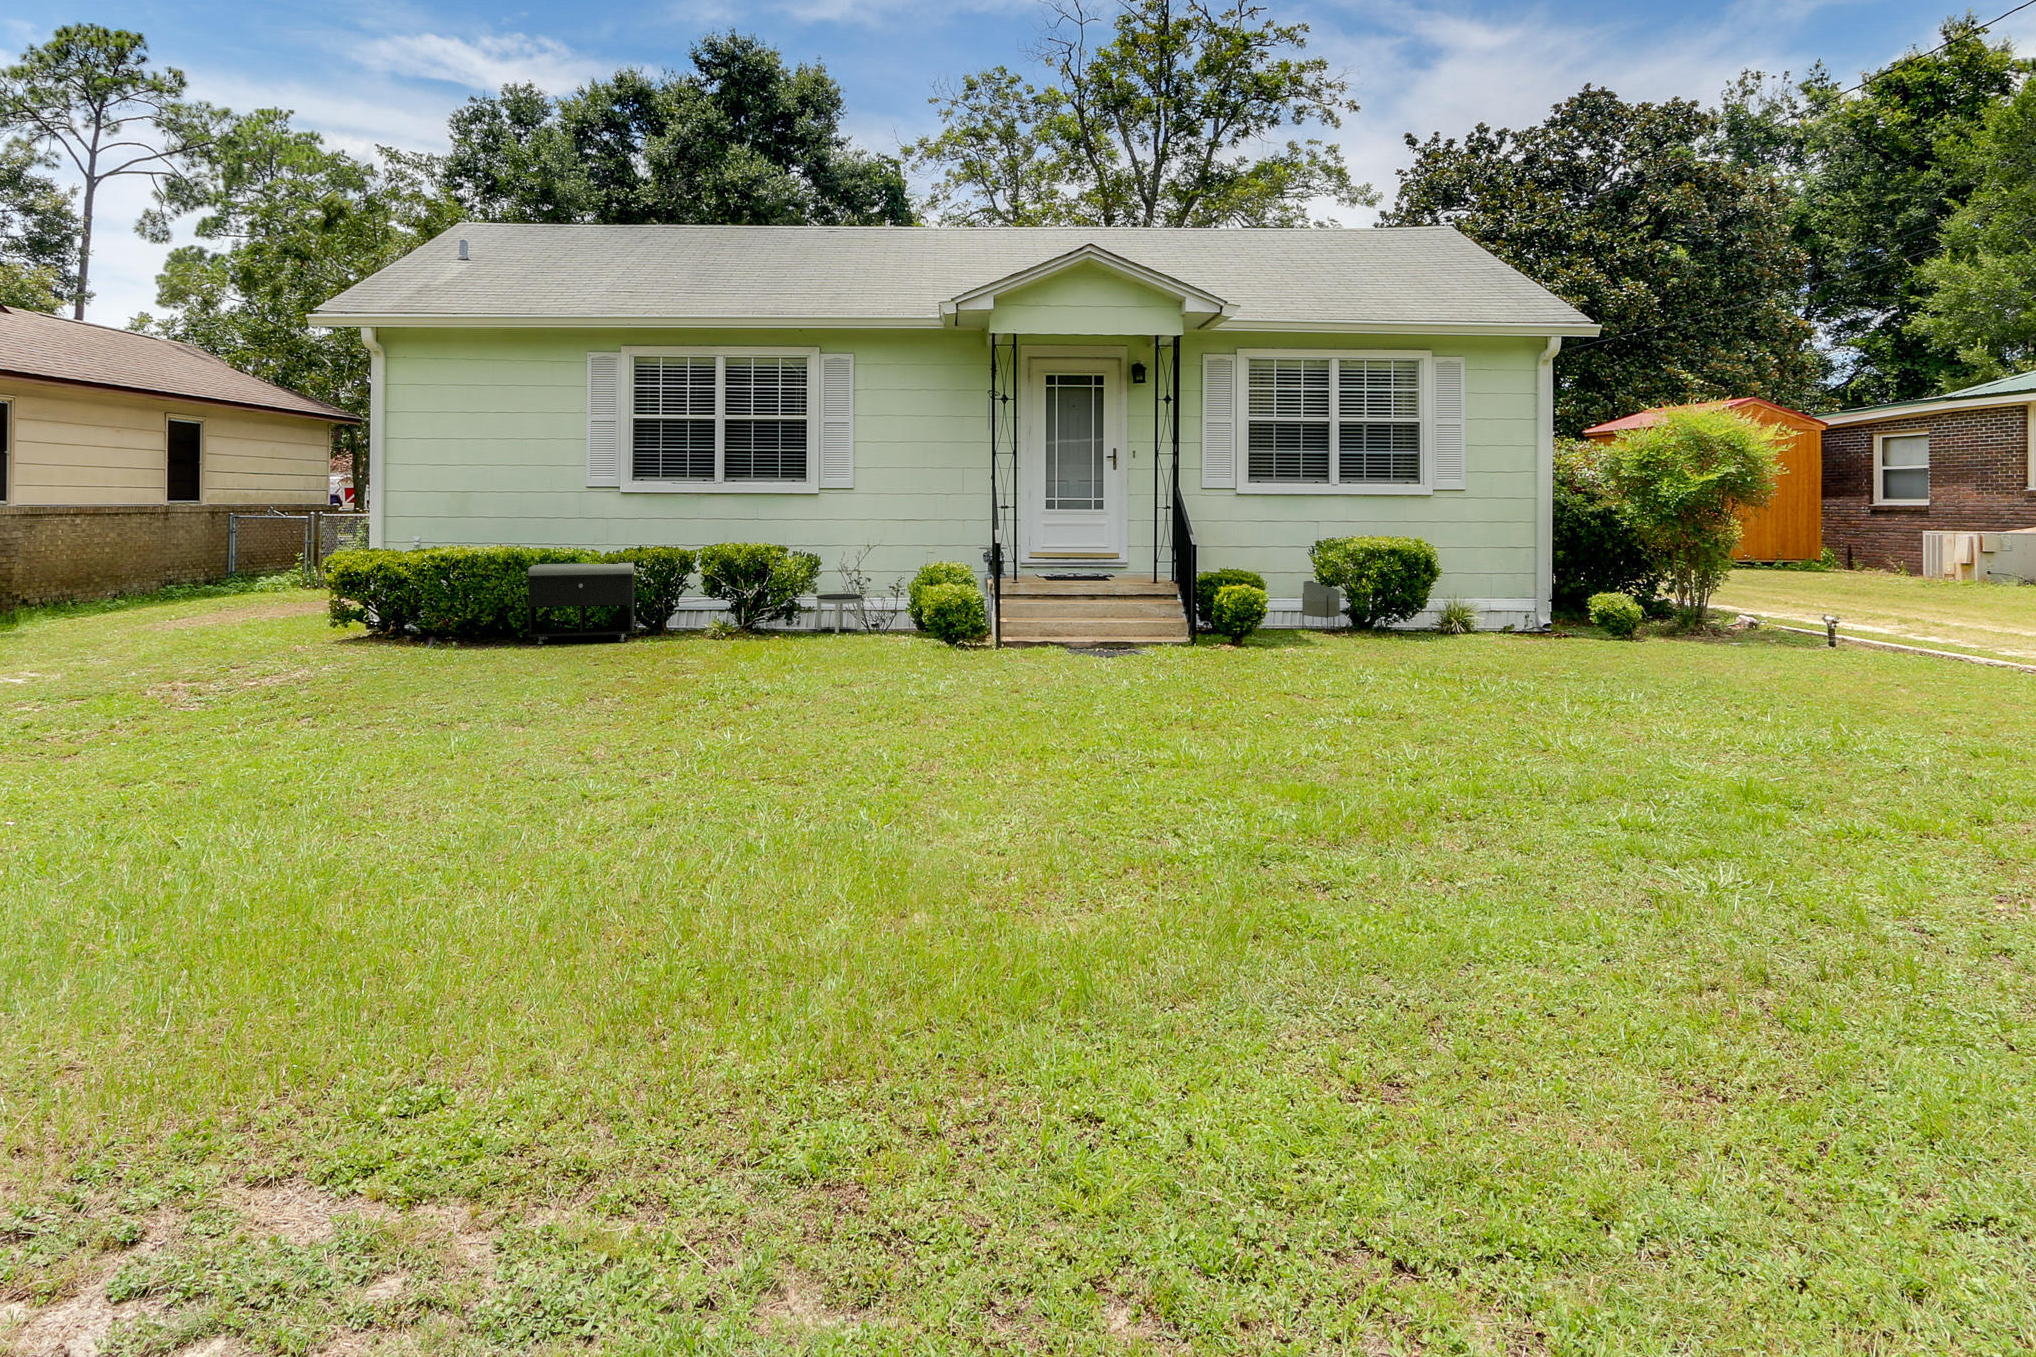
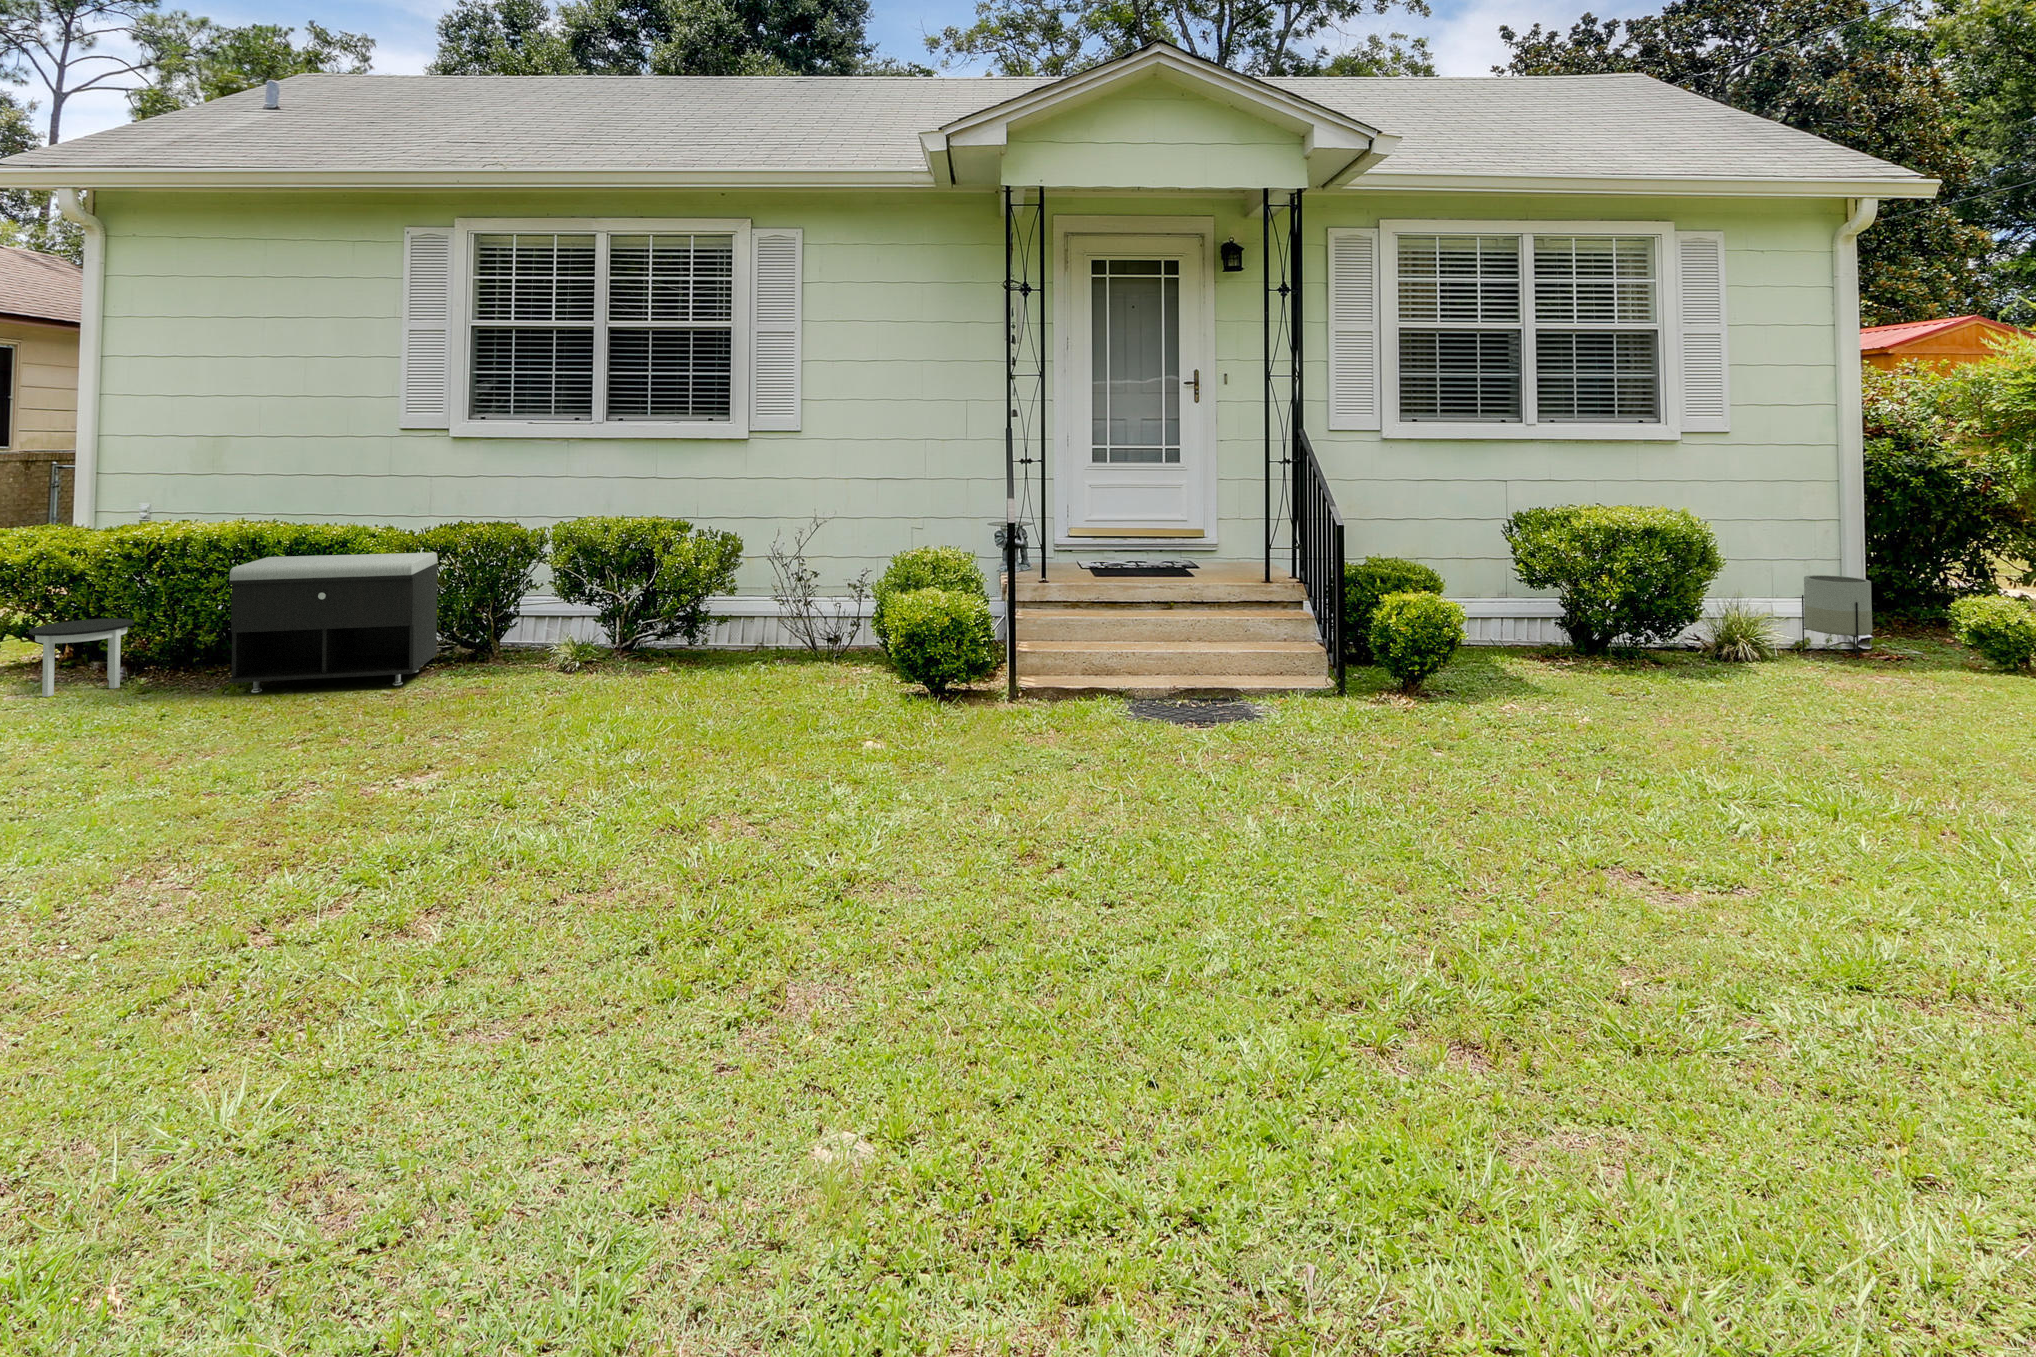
planter: present [1302,581,1340,632] -> present [1802,575,1872,660]
round table: present [816,594,862,633] -> present [29,619,134,697]

